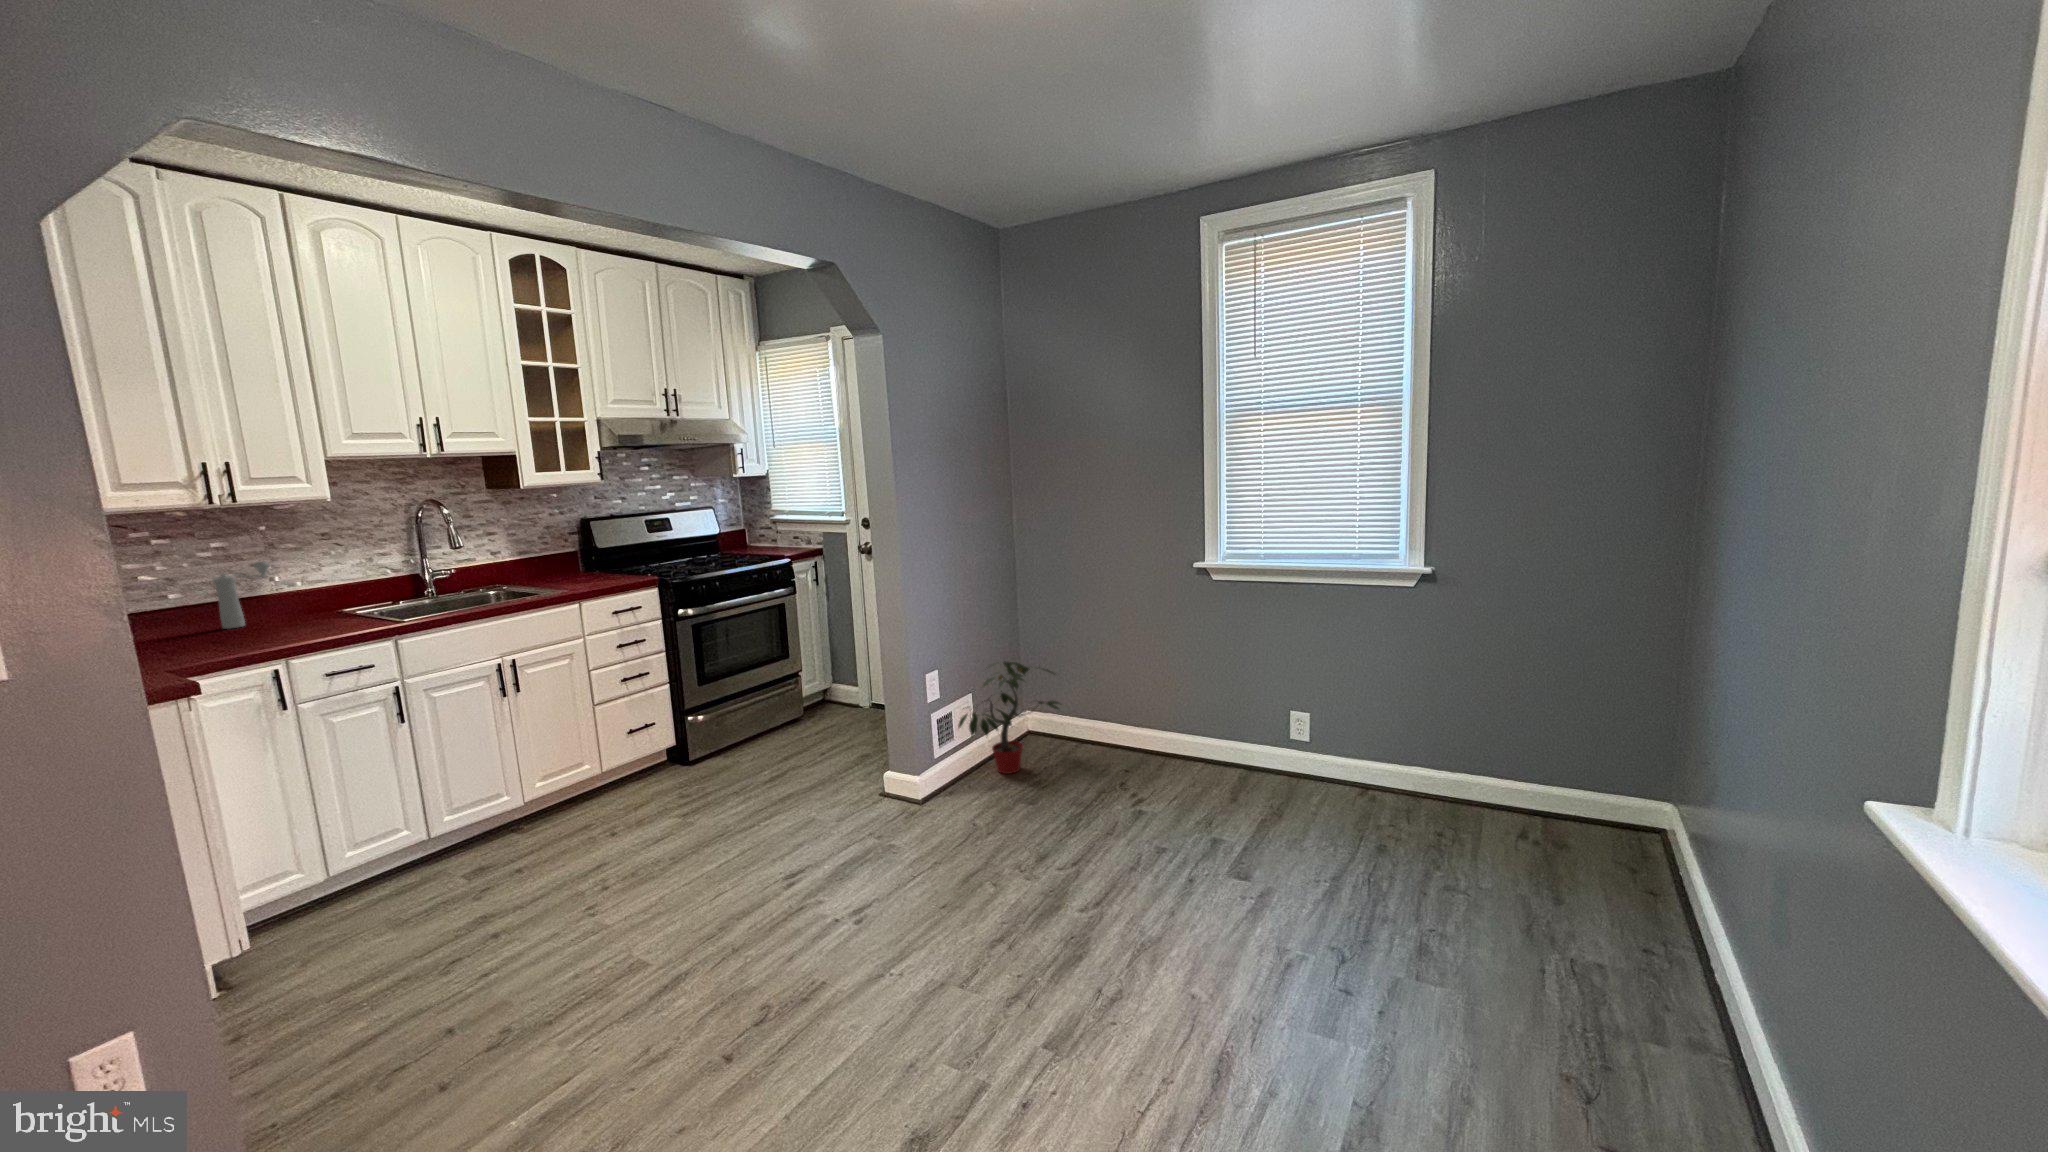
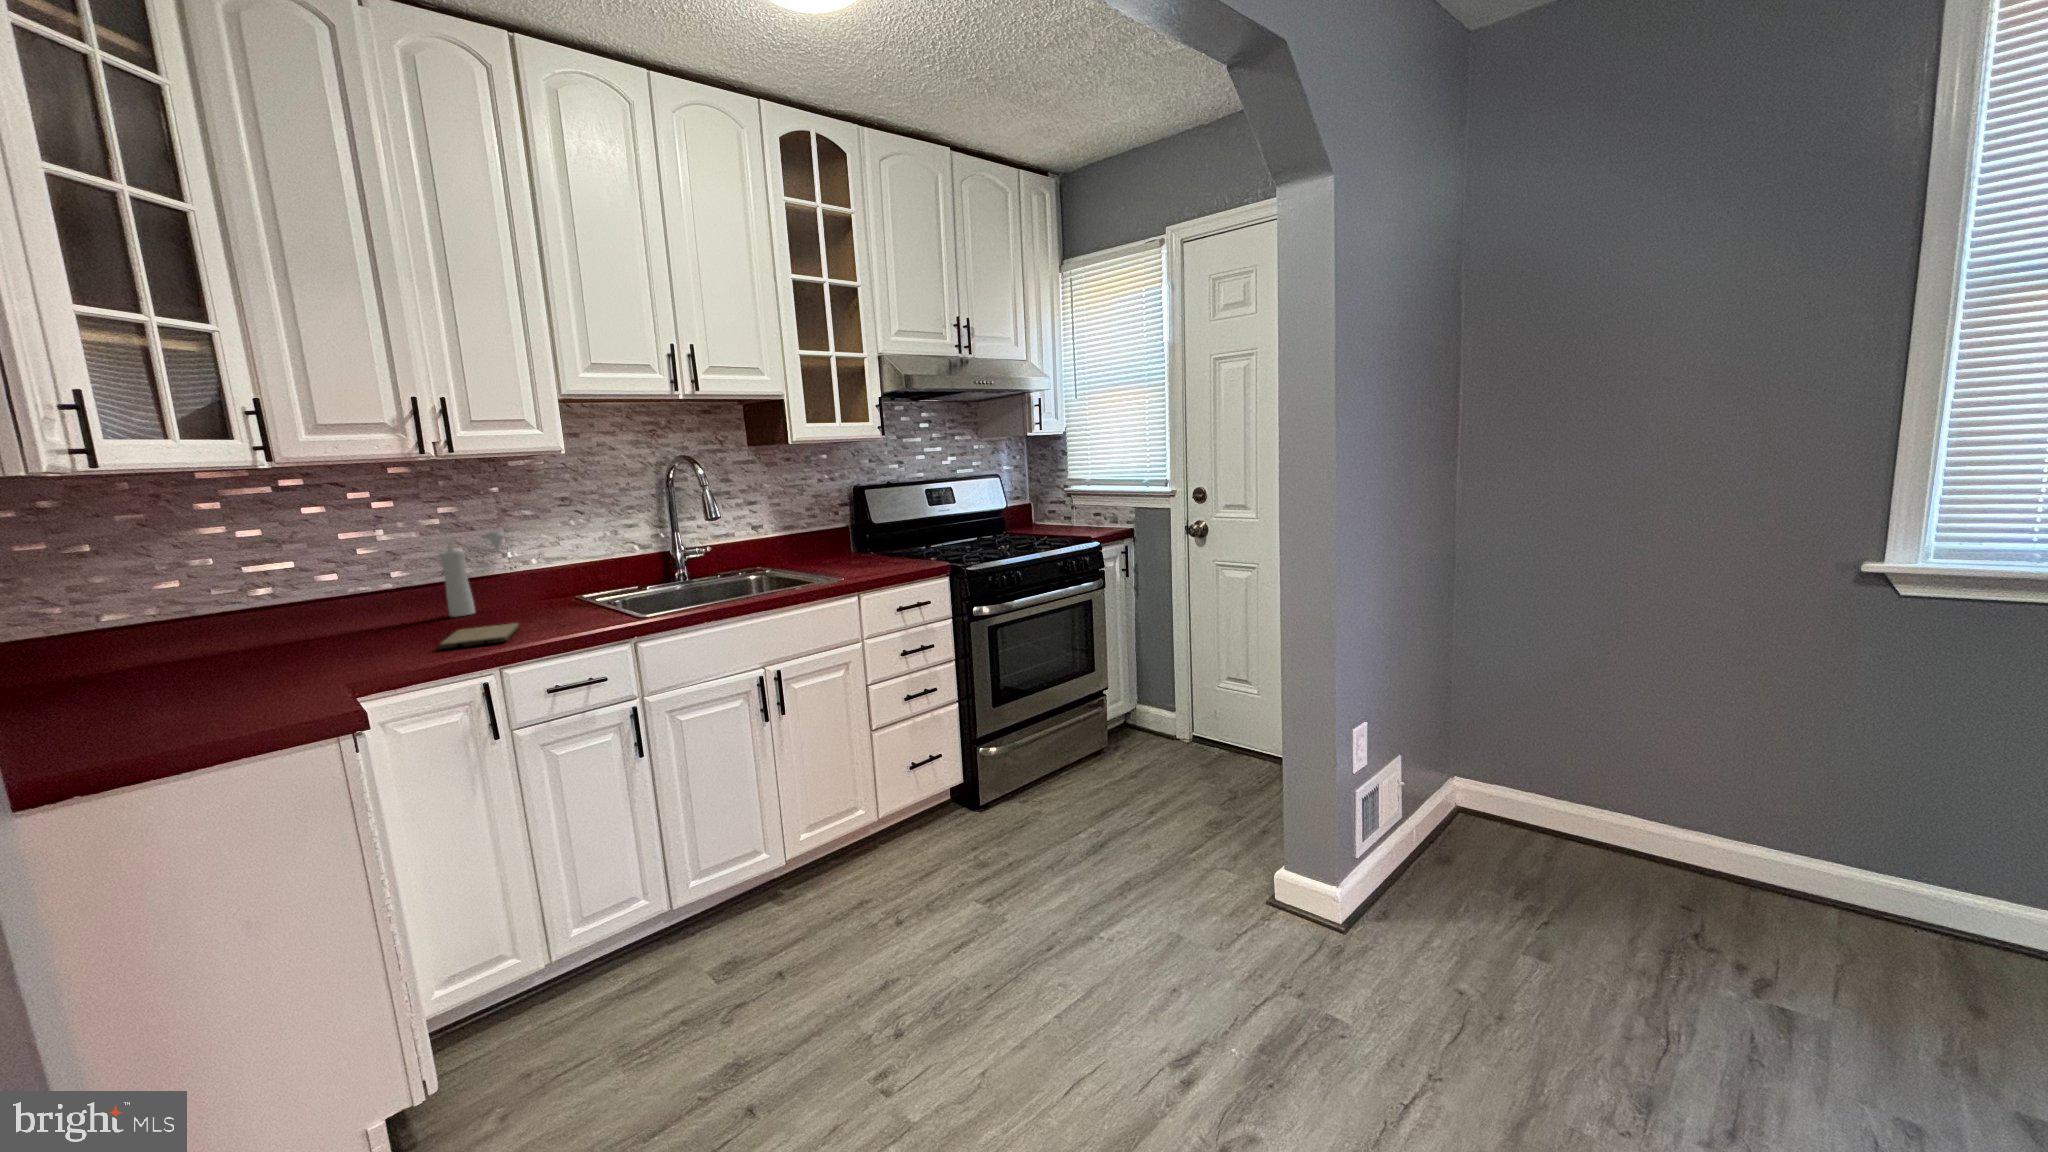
cutting board: none [235,629,296,647] -> present [439,623,519,649]
potted plant: present [958,661,1061,774] -> none [1403,712,1564,894]

